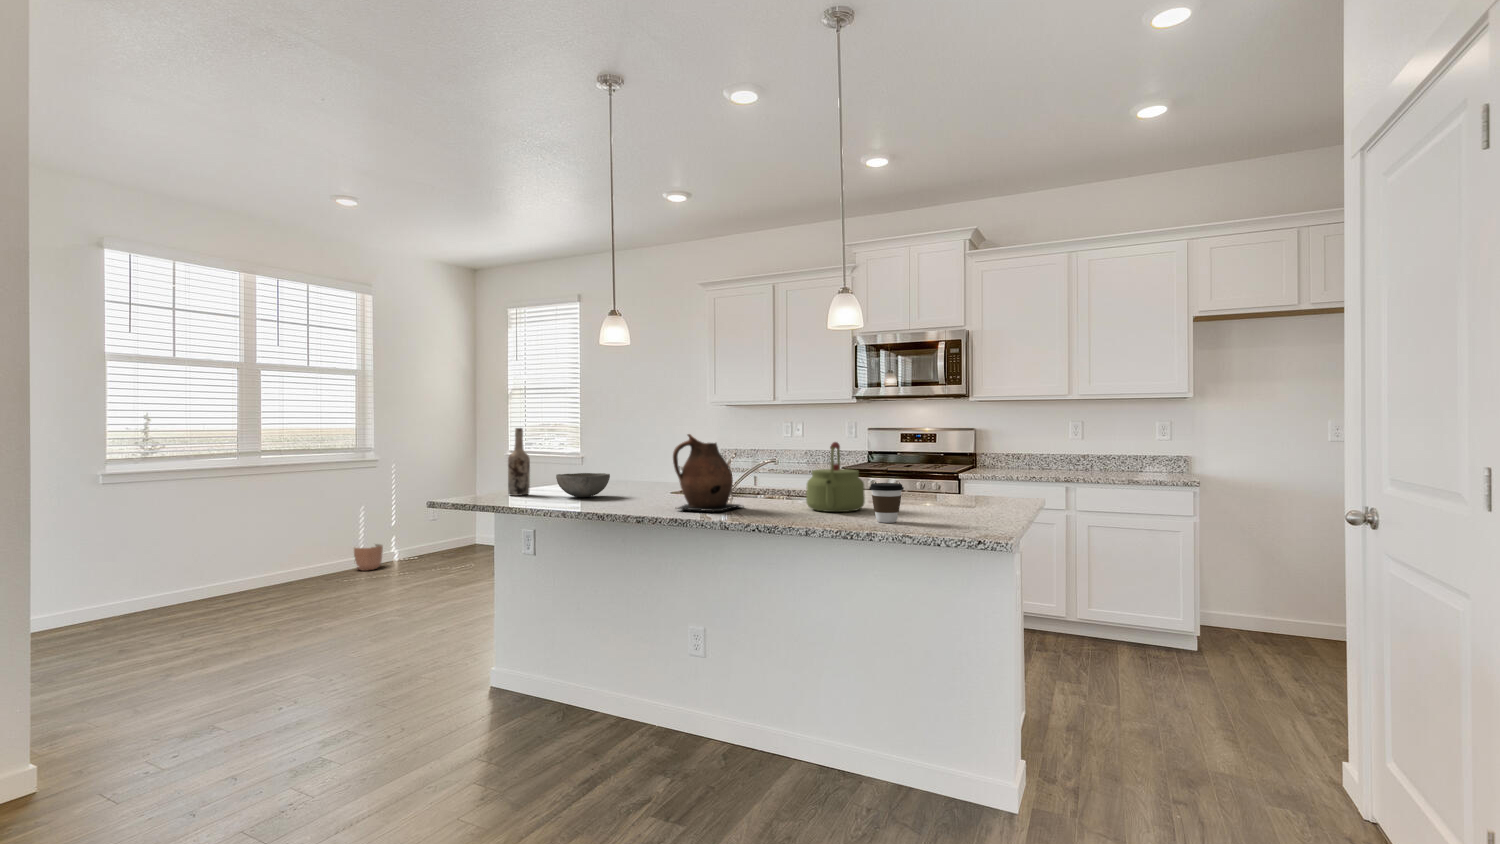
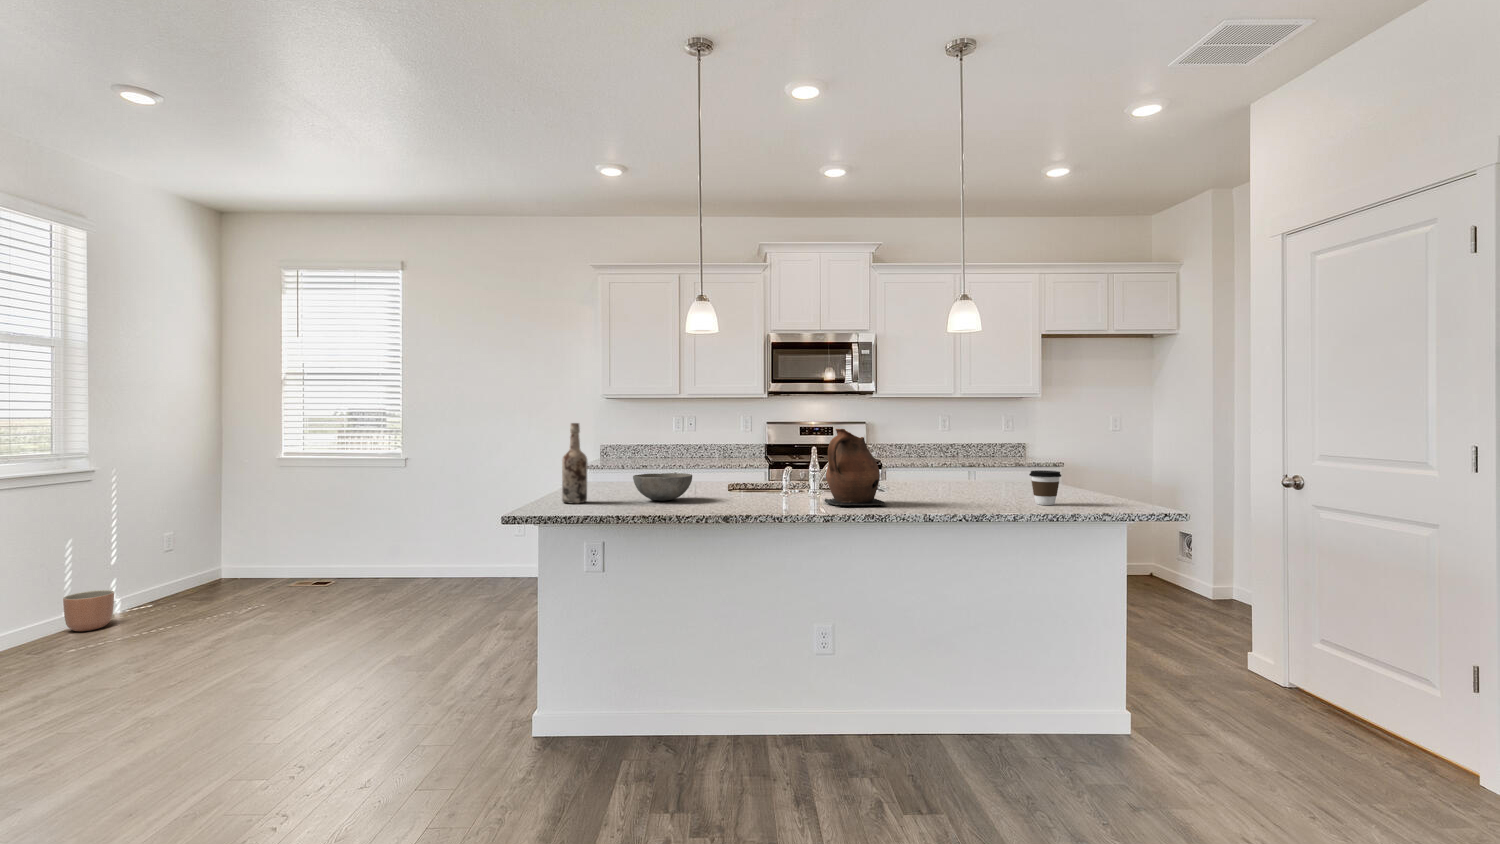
kettle: present [806,442,865,512] -> none [926,435,981,499]

